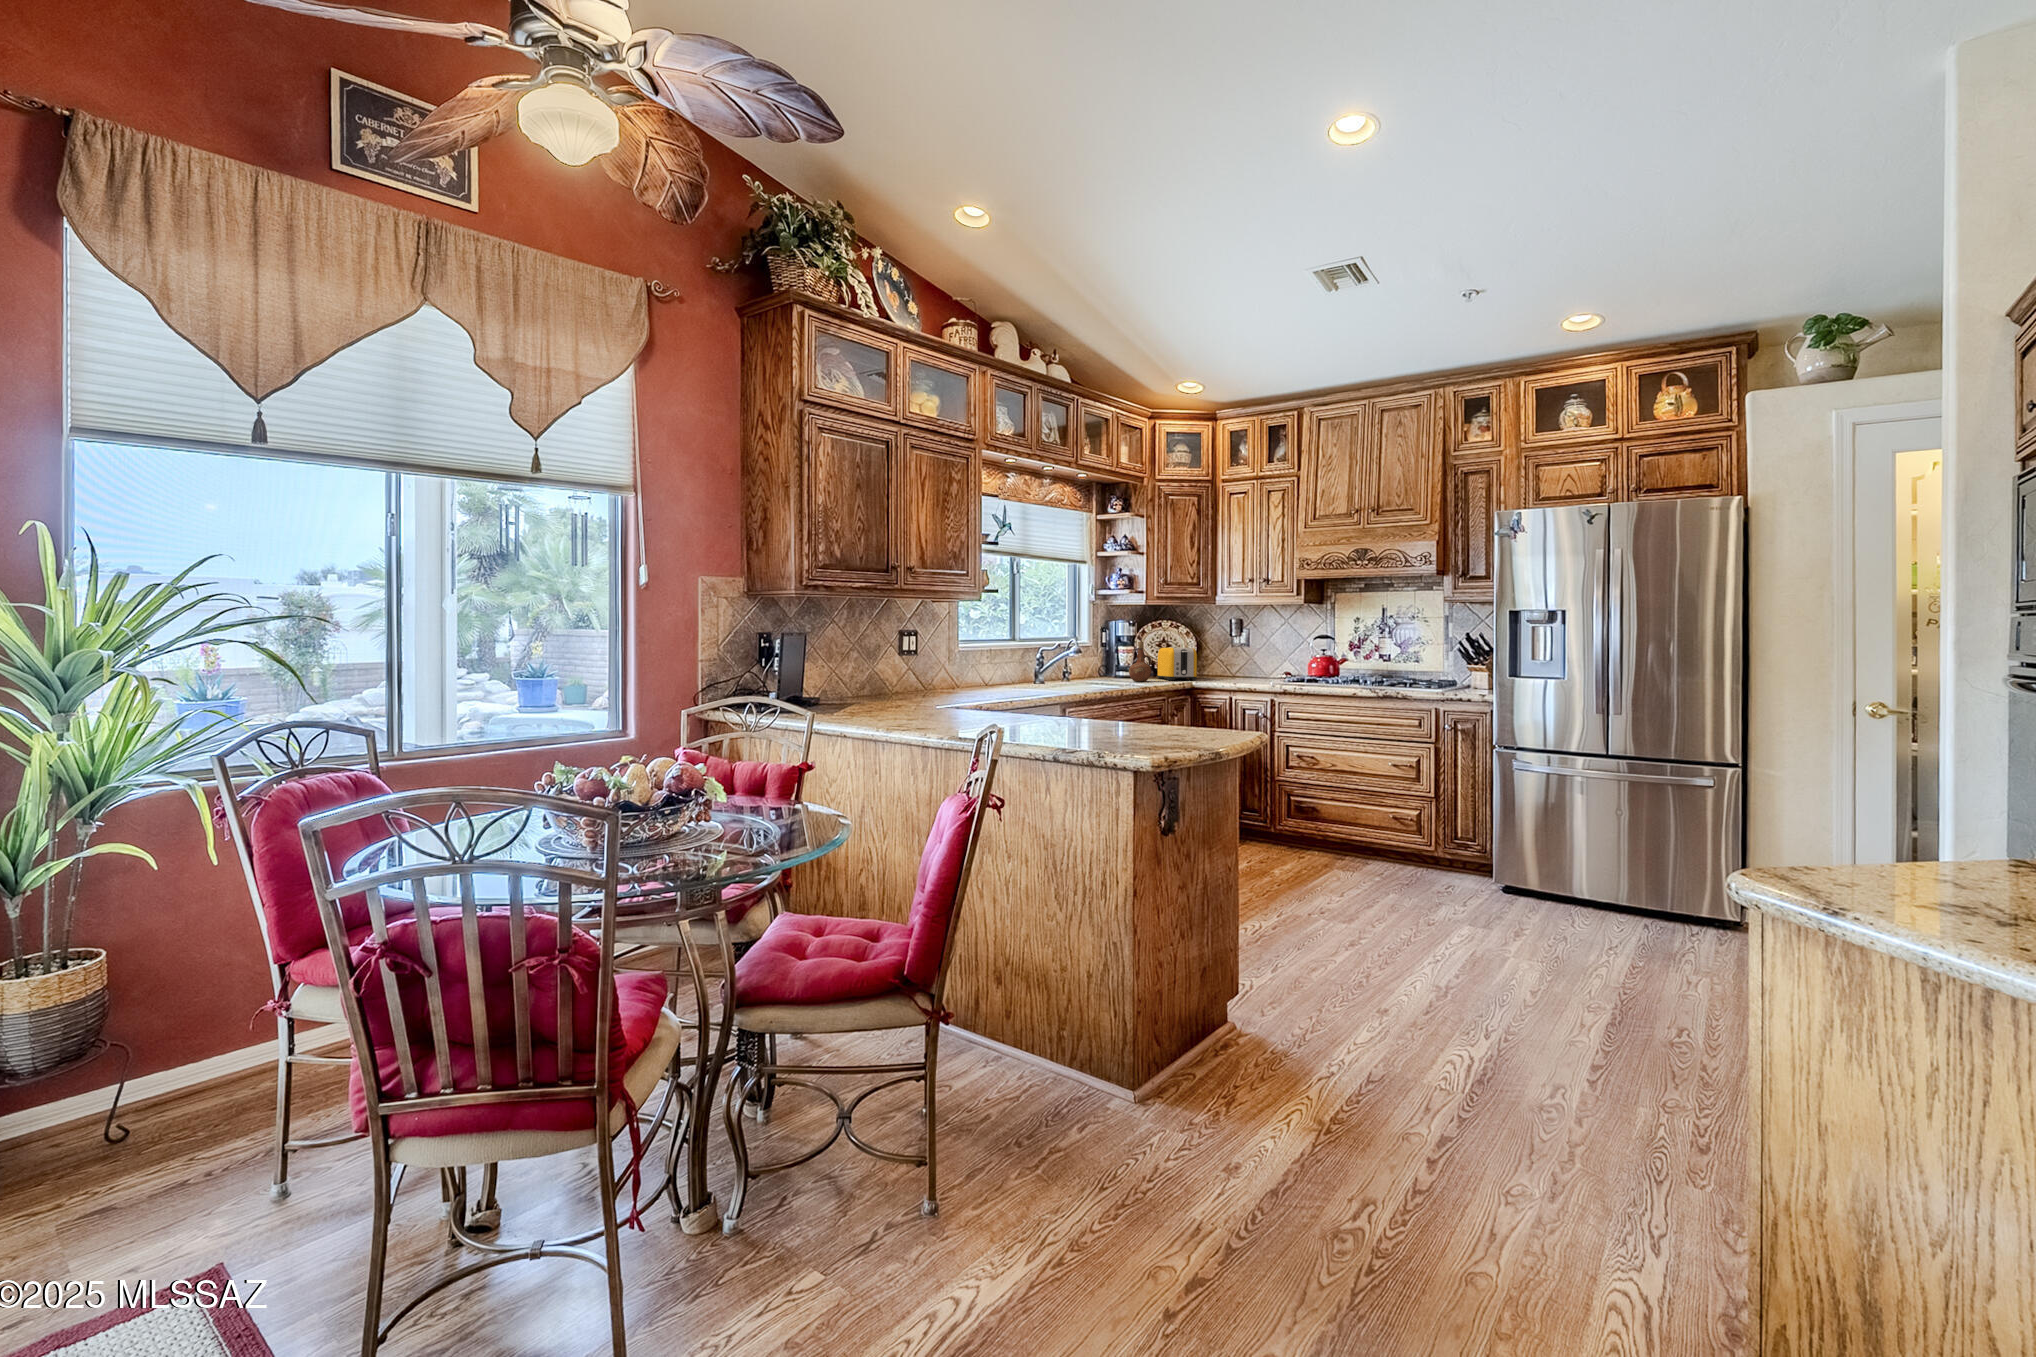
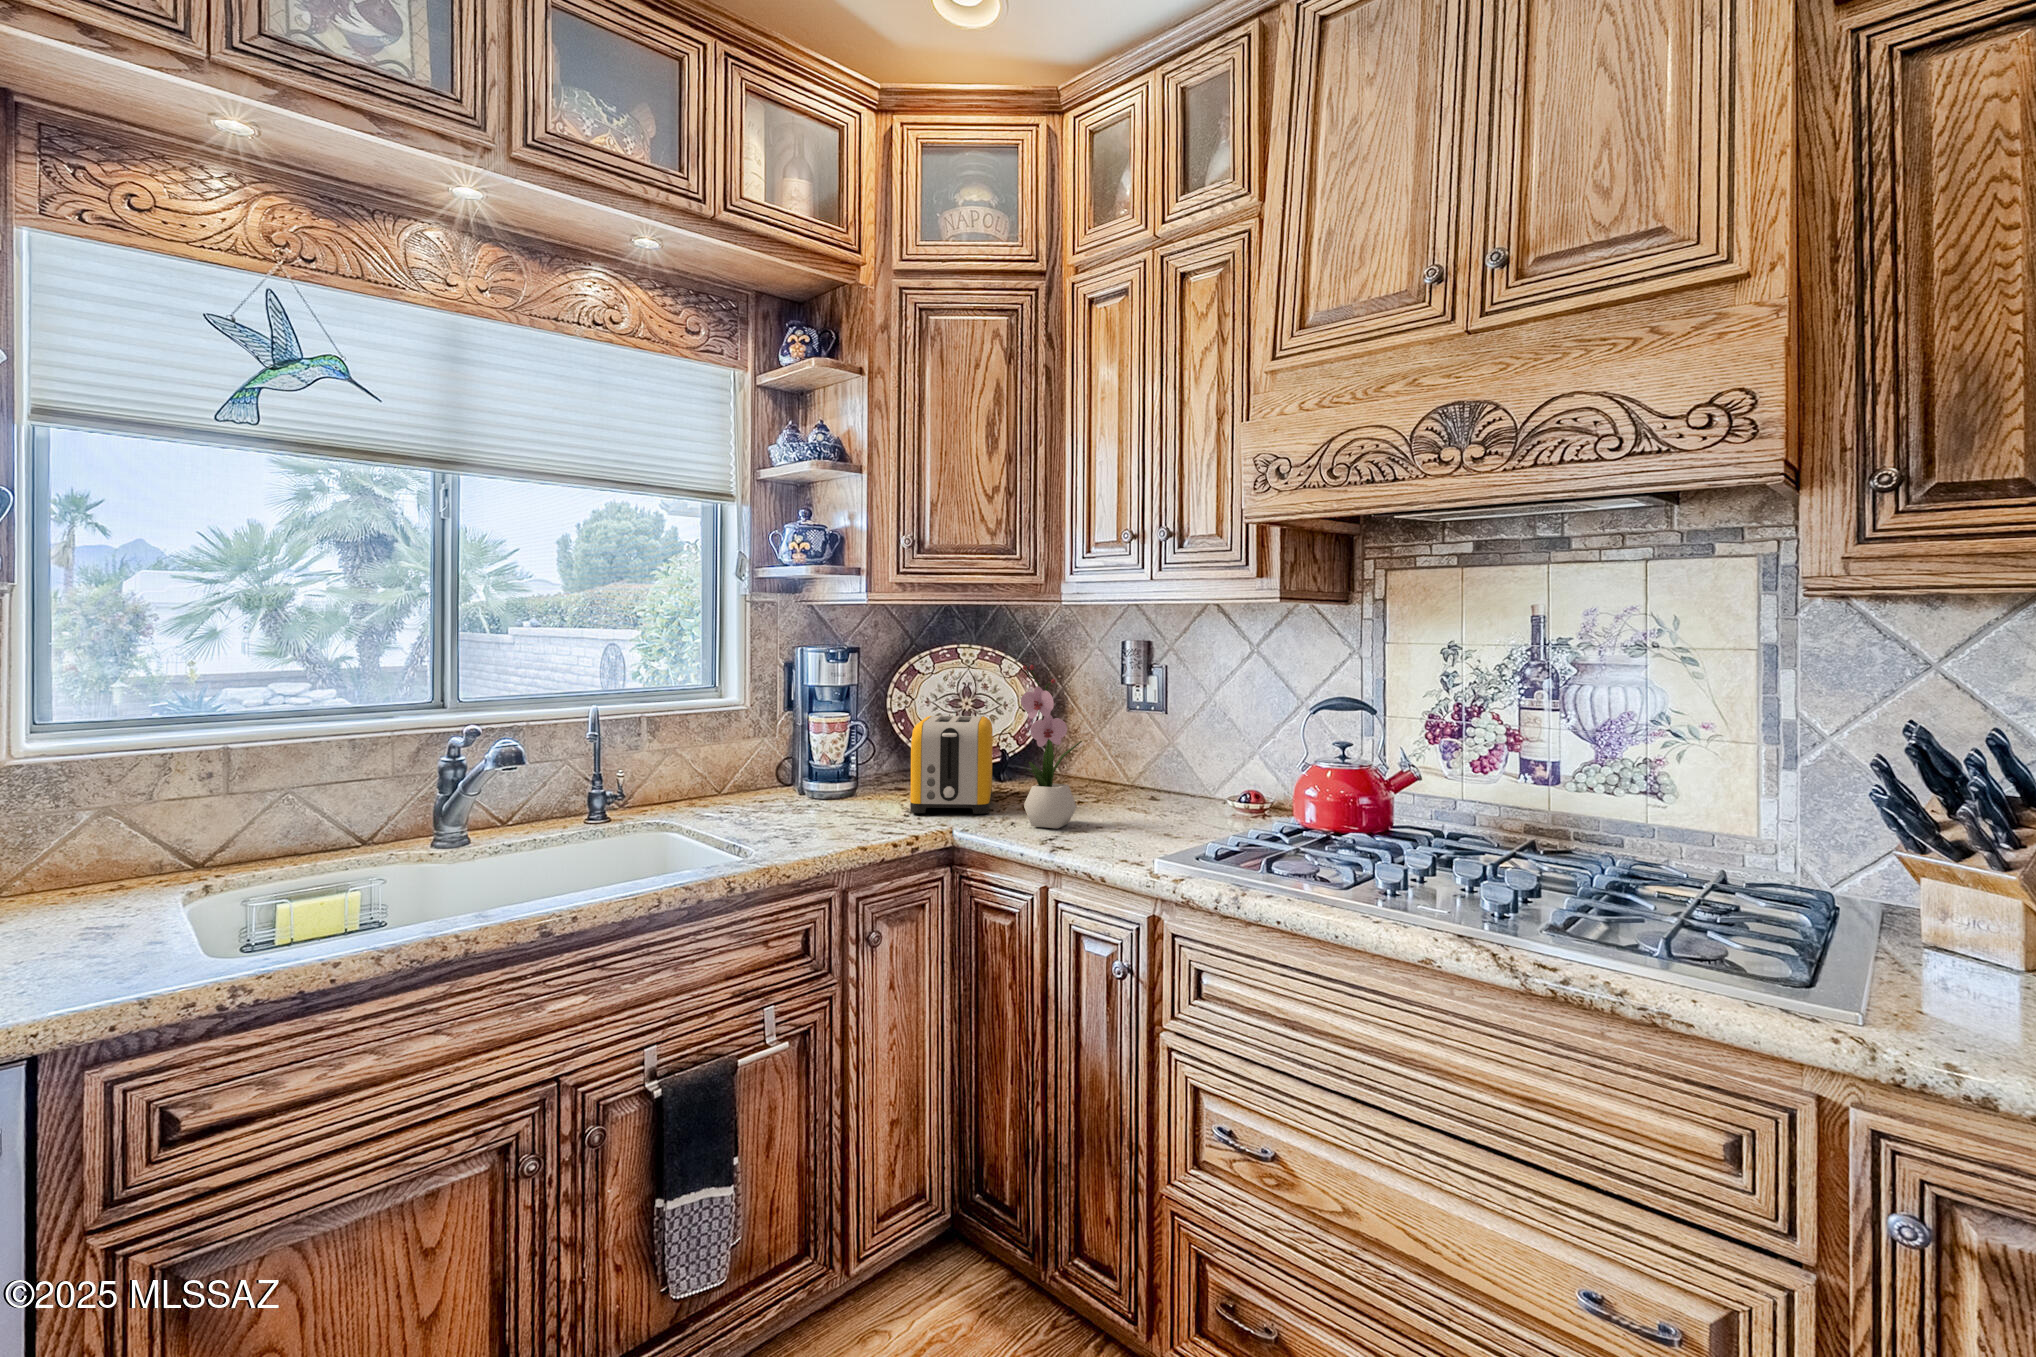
flower arrangement: none [1215,625,1235,681] -> present [1021,665,1082,829]
ceramic pitcher: present [1129,642,1152,681] -> none [788,708,854,820]

